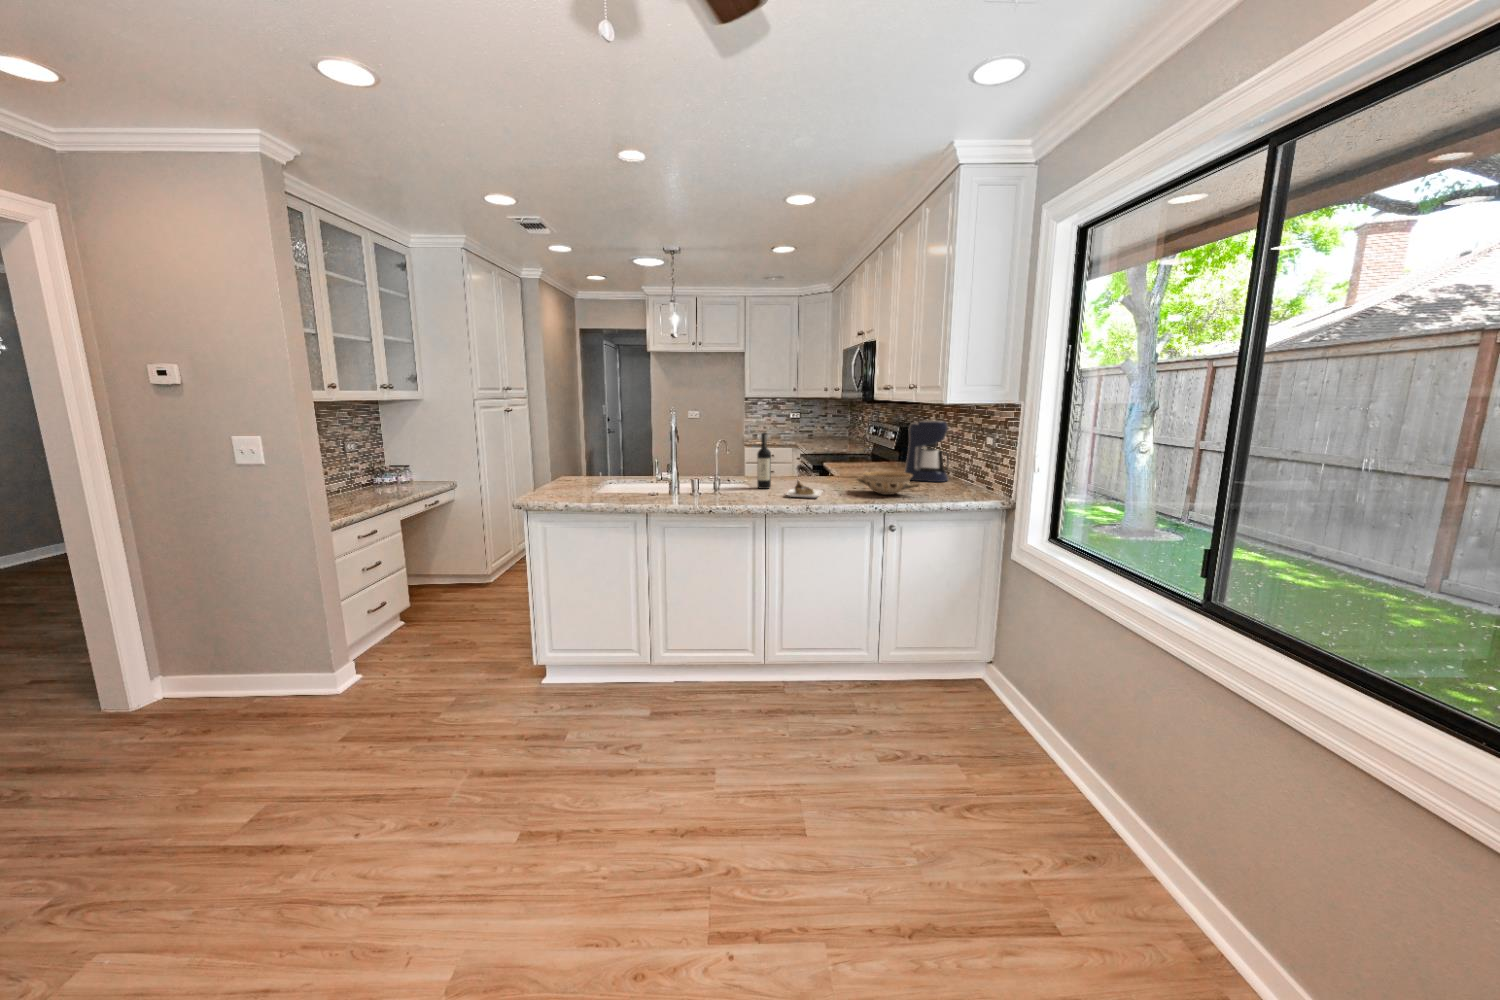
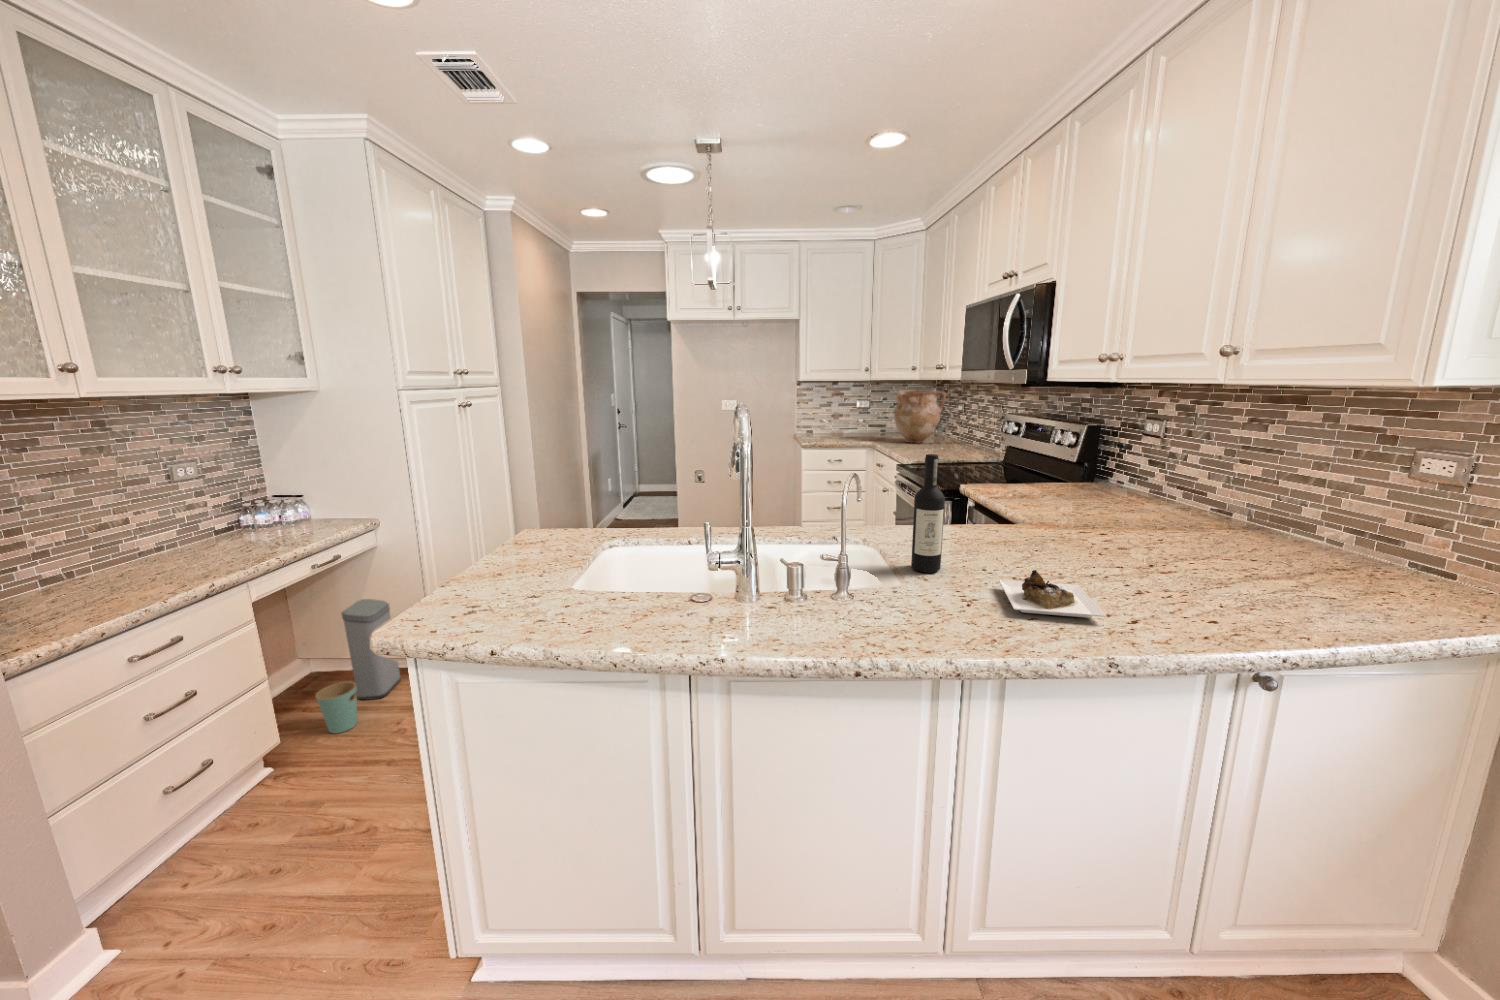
vase: none [815,404,852,444] -> present [893,389,946,443]
coffee maker: present [905,421,949,482] -> none [1150,419,1262,539]
ceramic bowl: present [857,471,920,495] -> none [1134,534,1324,598]
trash can: none [423,534,465,611] -> present [316,599,401,733]

